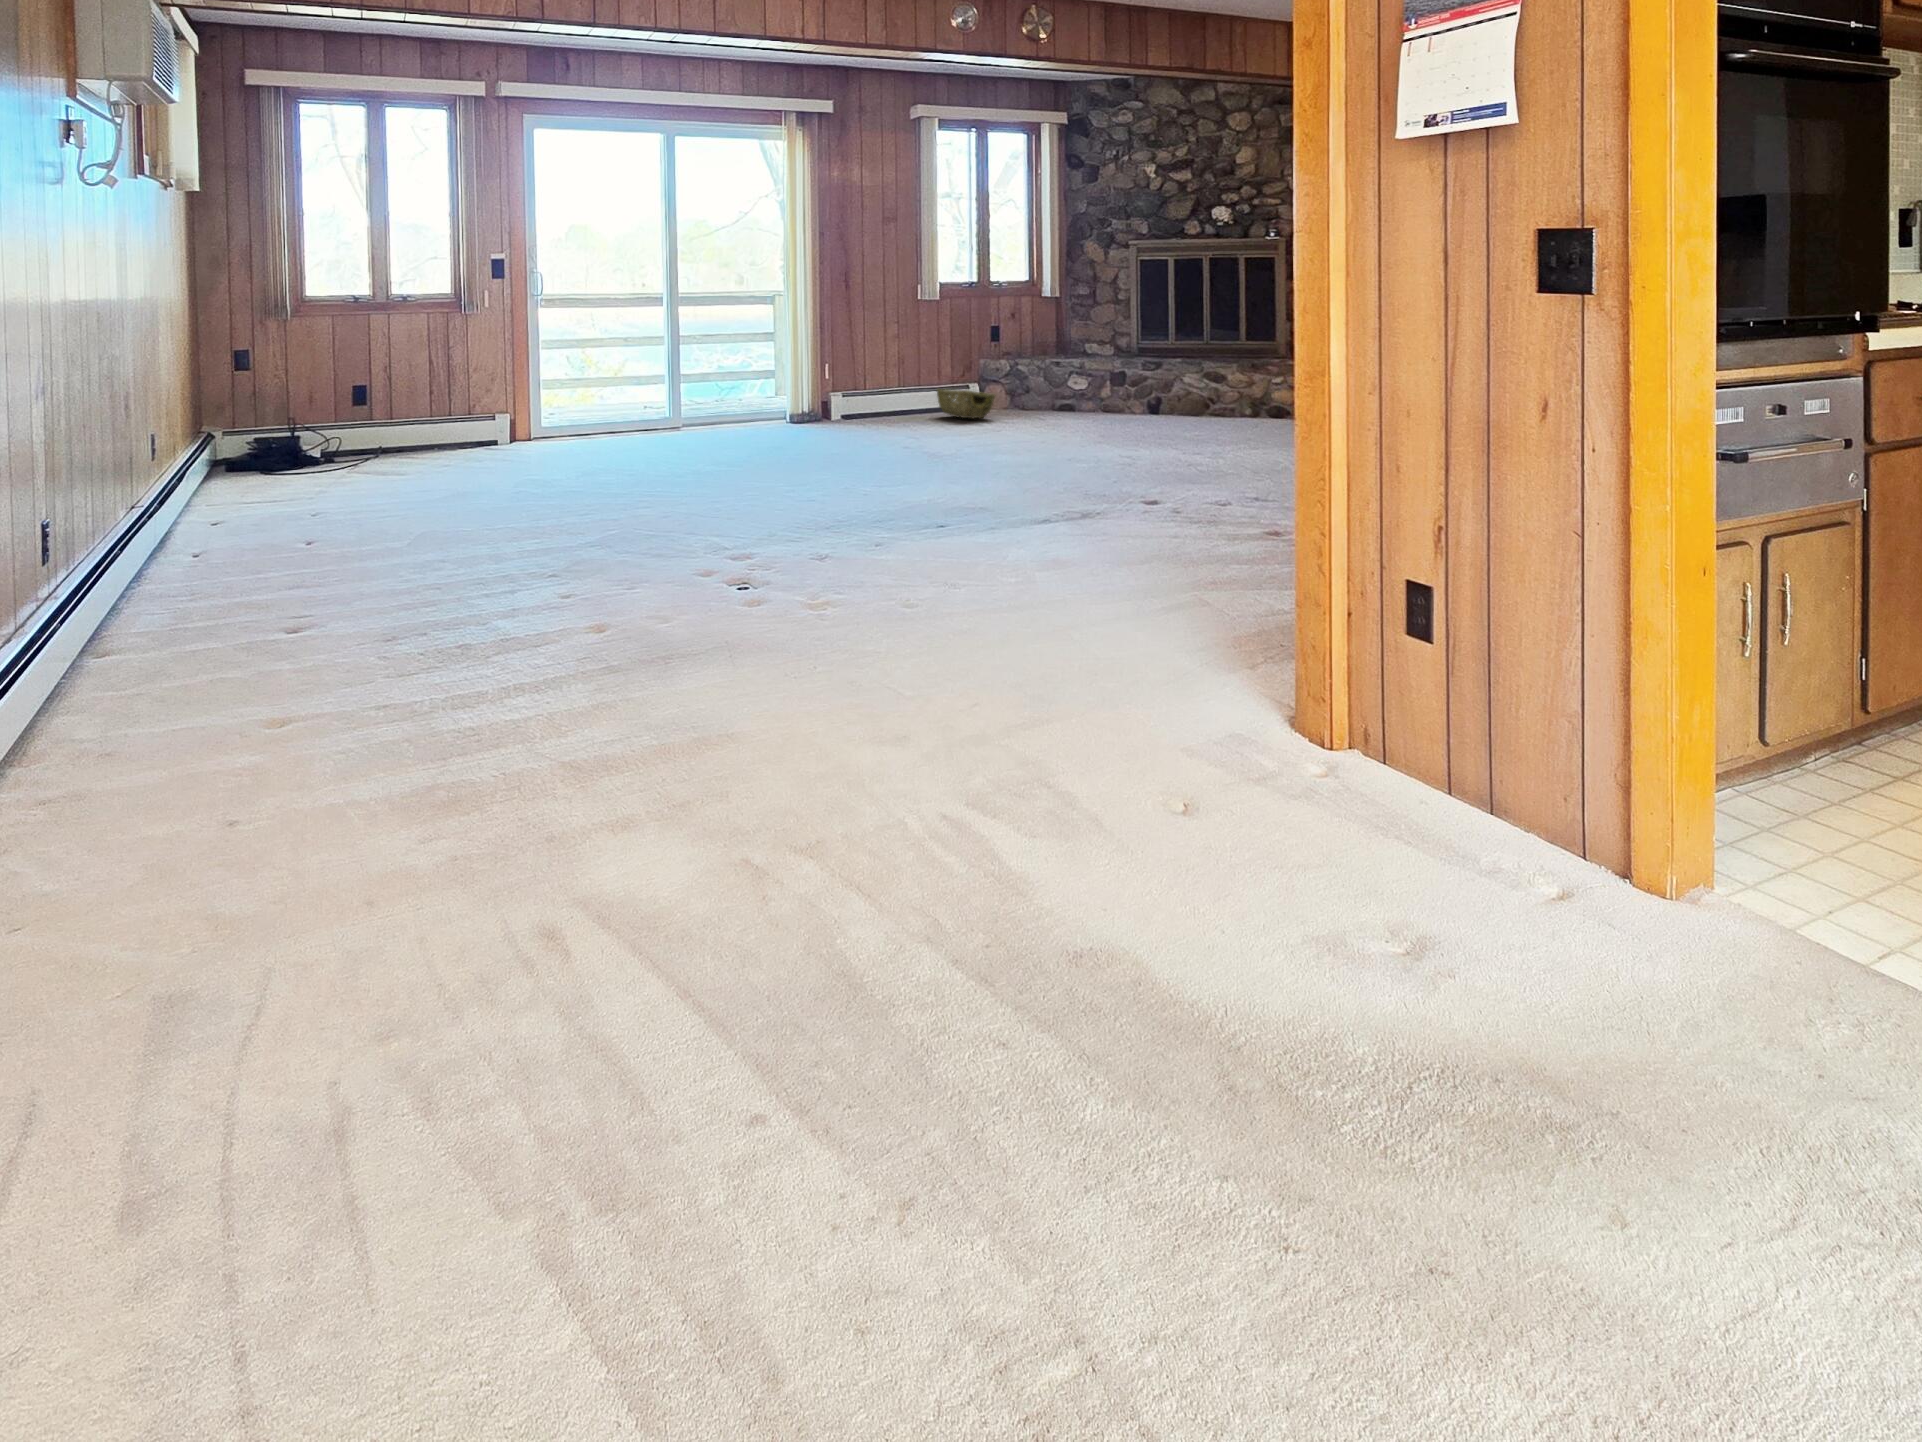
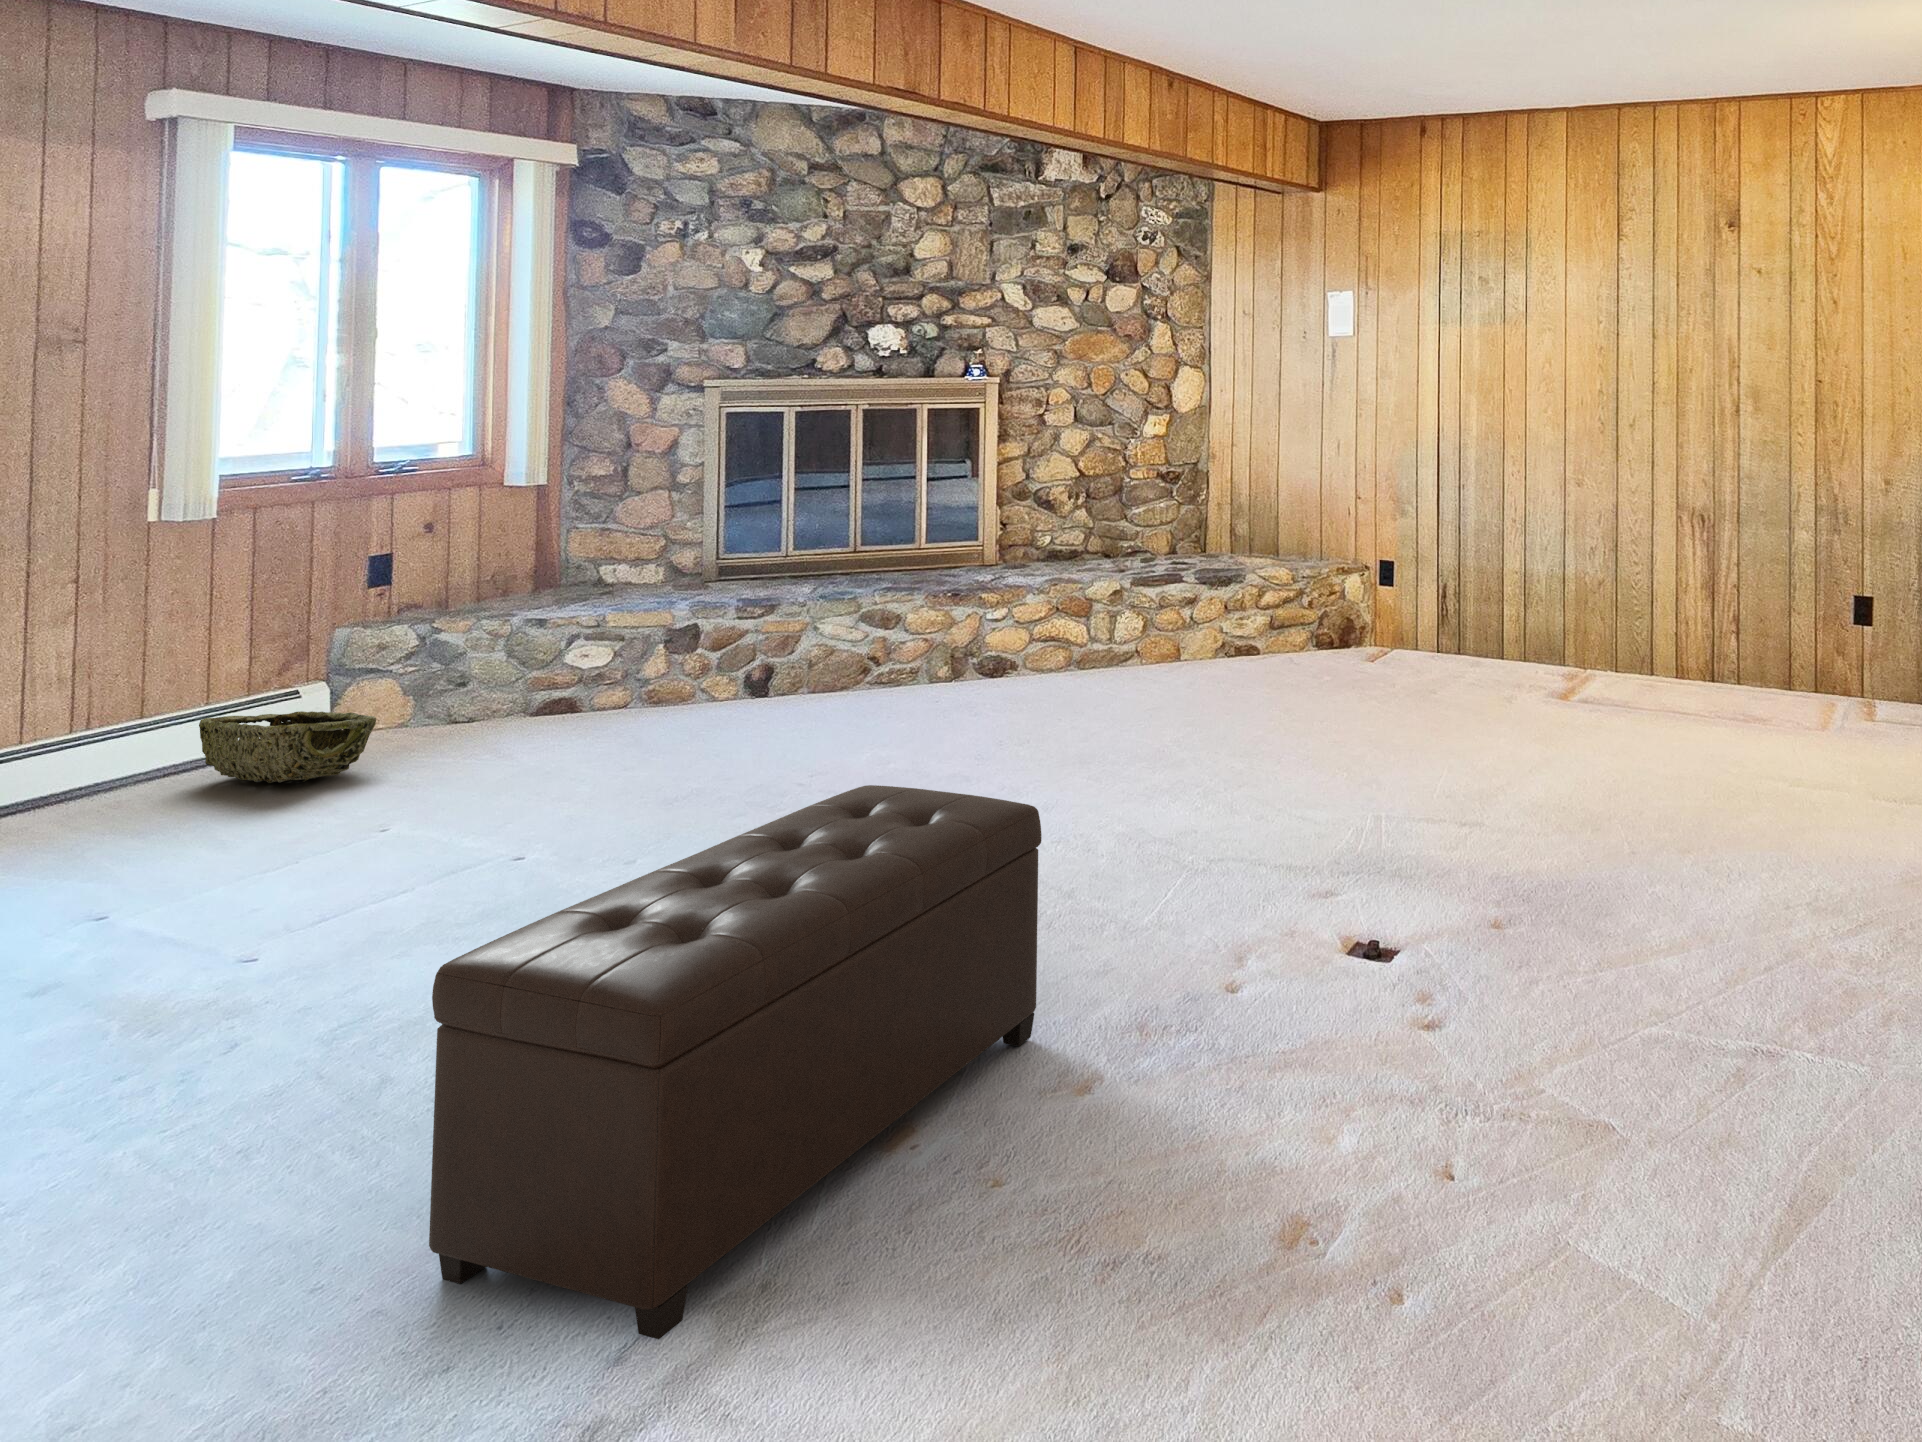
ottoman: none [1007,385,1210,509] -> present [429,785,1042,1339]

